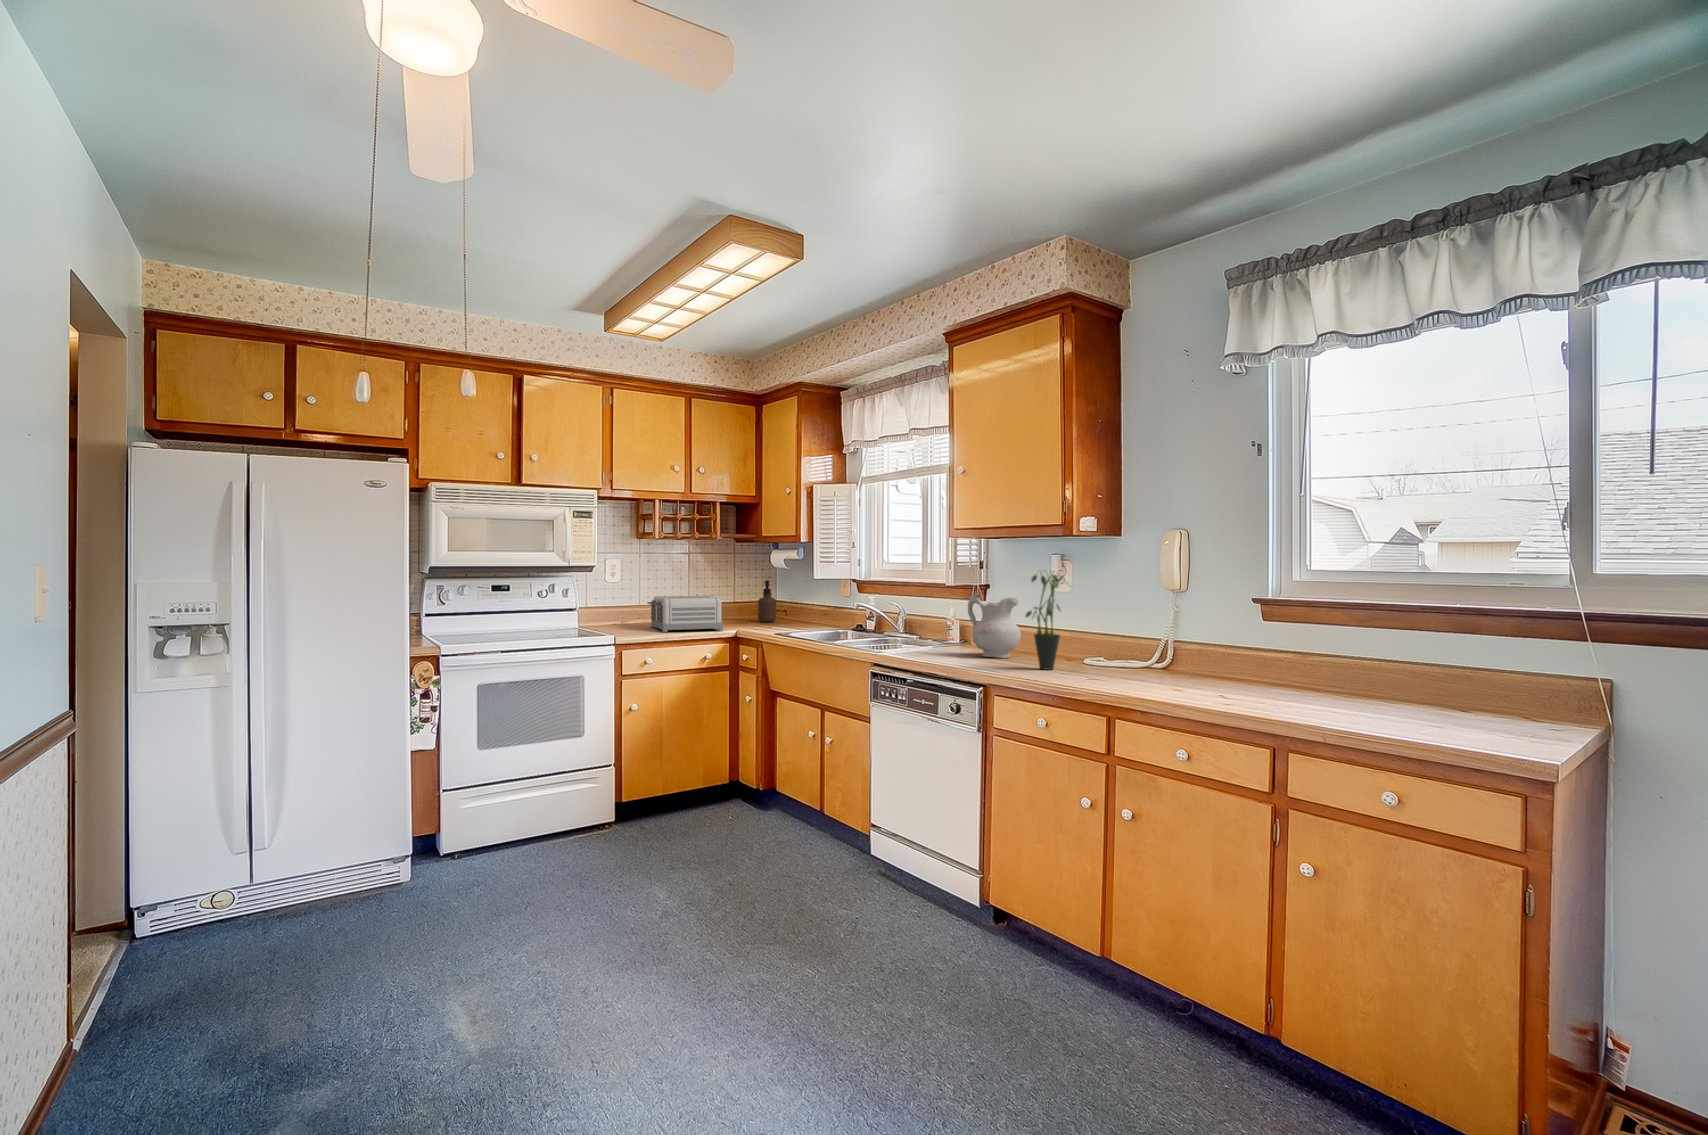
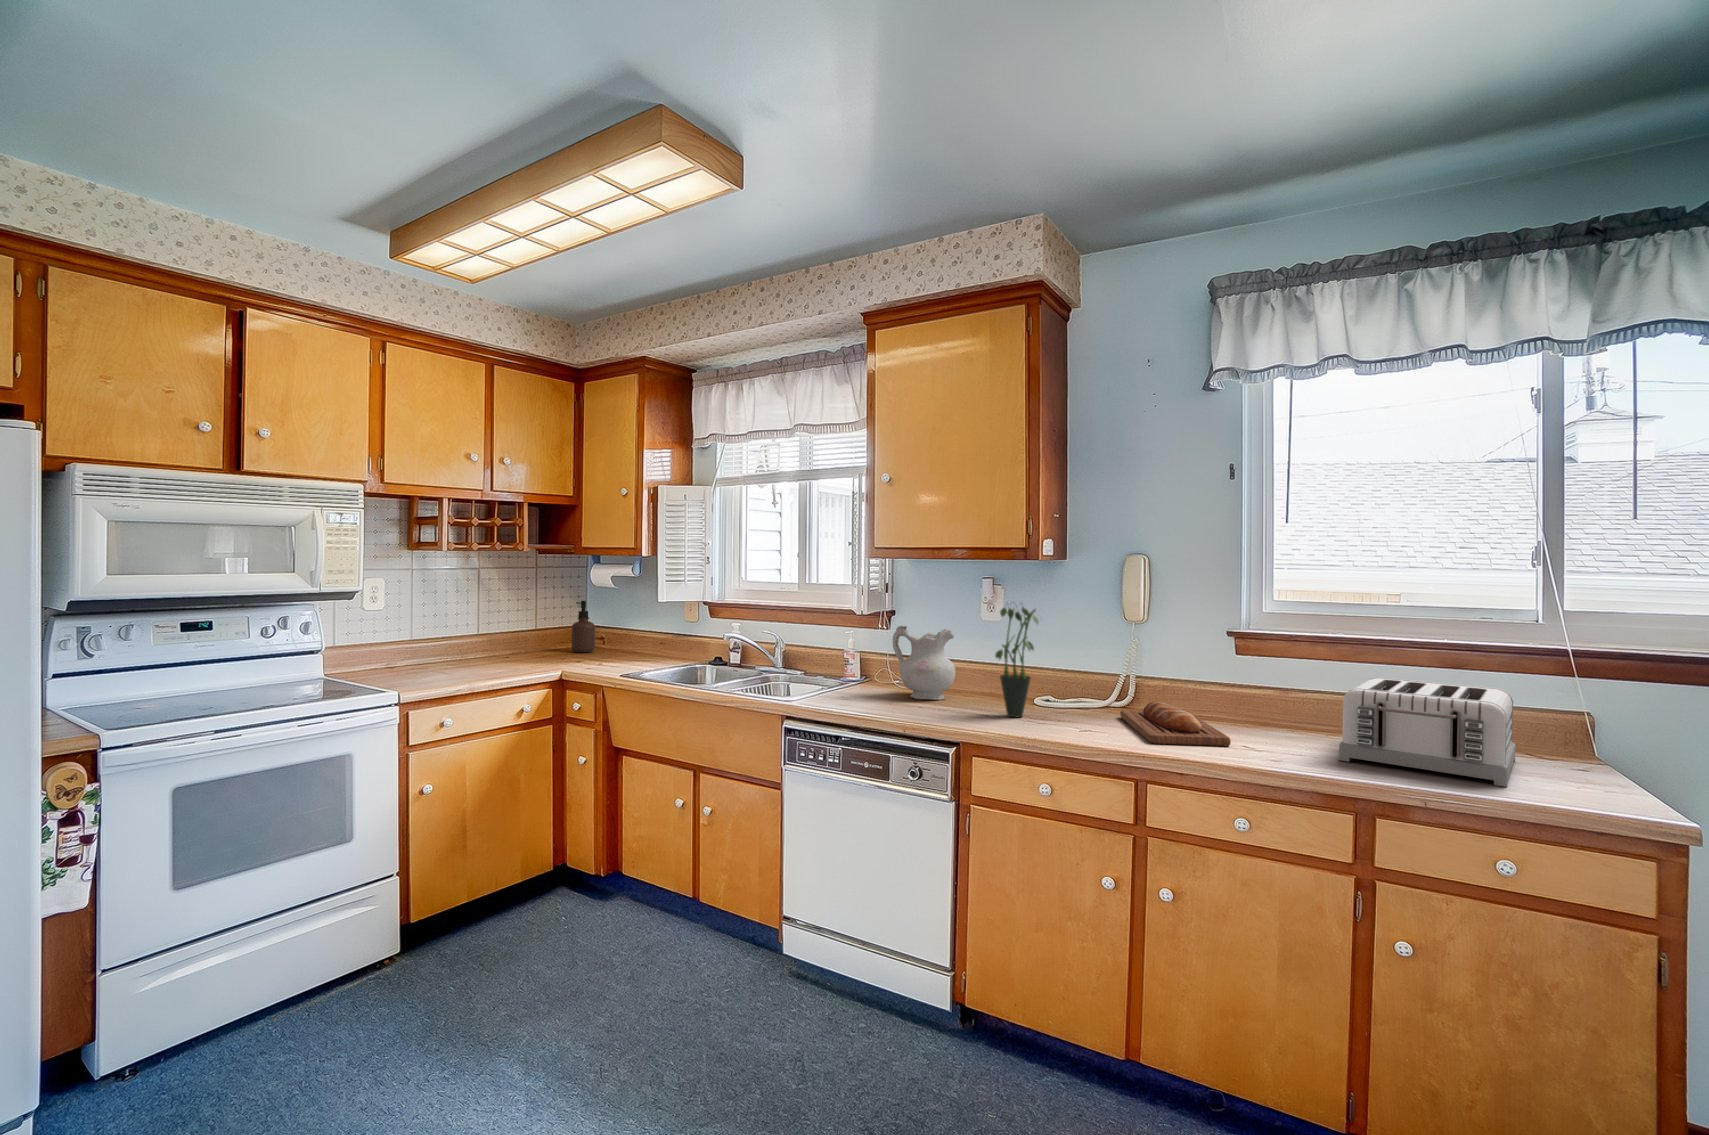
toaster: present [648,596,723,632] -> present [1339,677,1515,787]
bread loaf: none [1128,659,1208,693] -> present [1120,701,1231,746]

